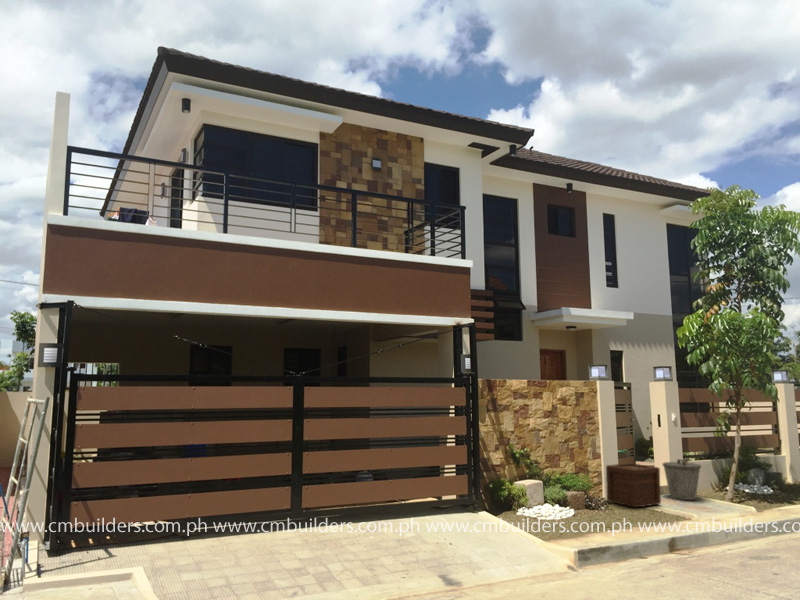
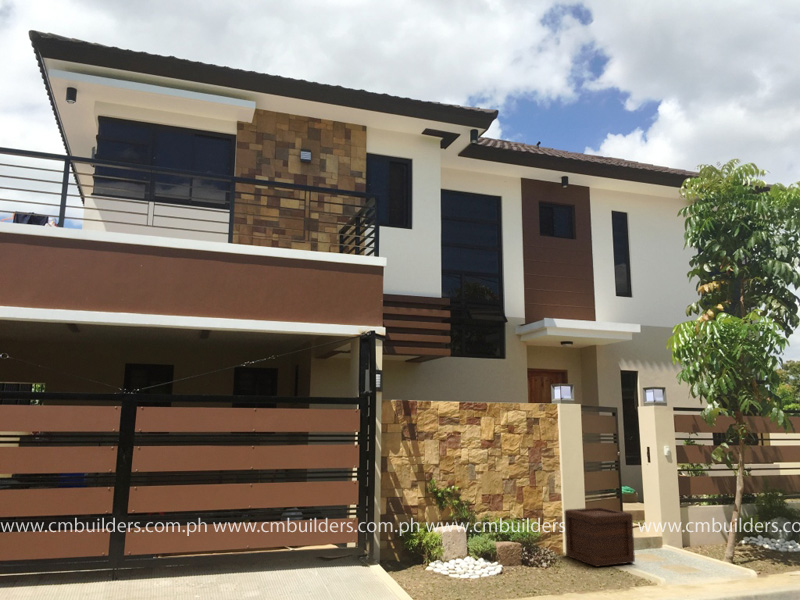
trash can: present [663,459,701,500] -> none [647,503,696,557]

